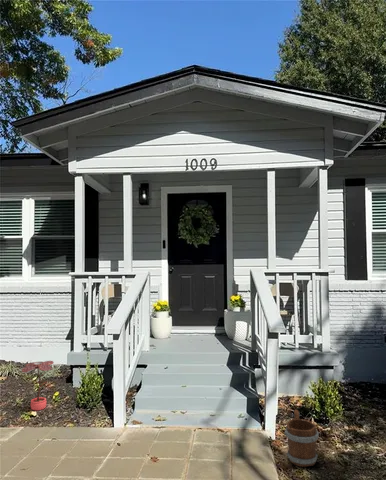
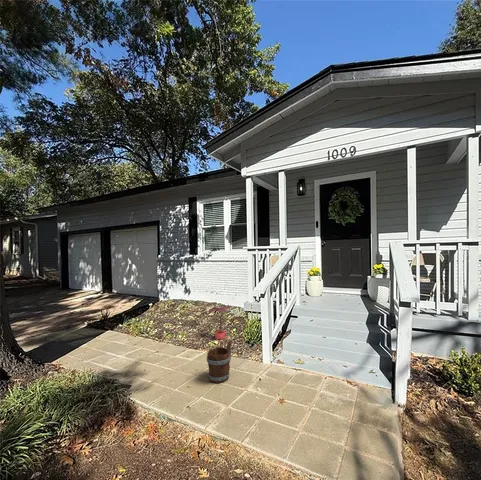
bucket: present [285,410,319,467] -> present [207,341,232,383]

